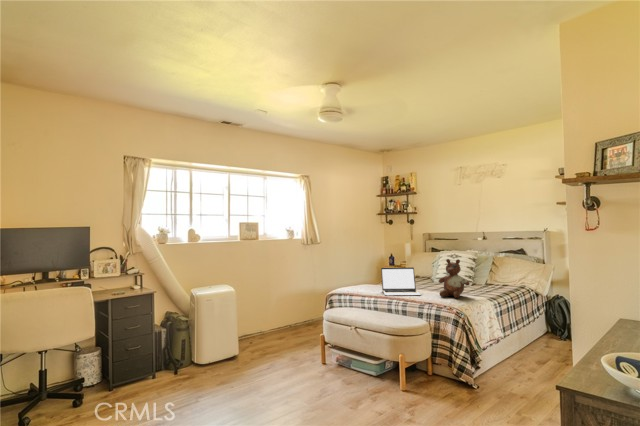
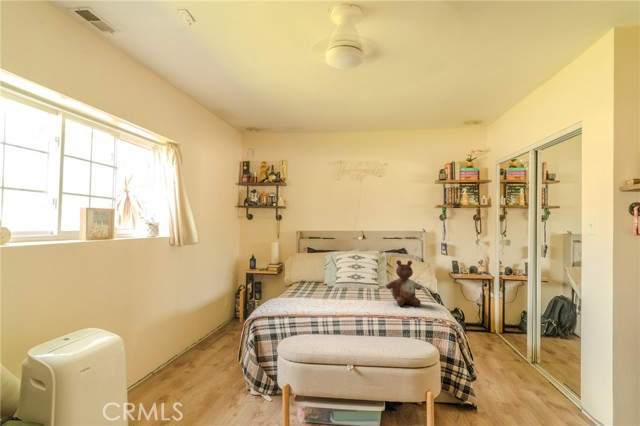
laptop: present [381,267,421,295] -> none [317,271,376,311]

